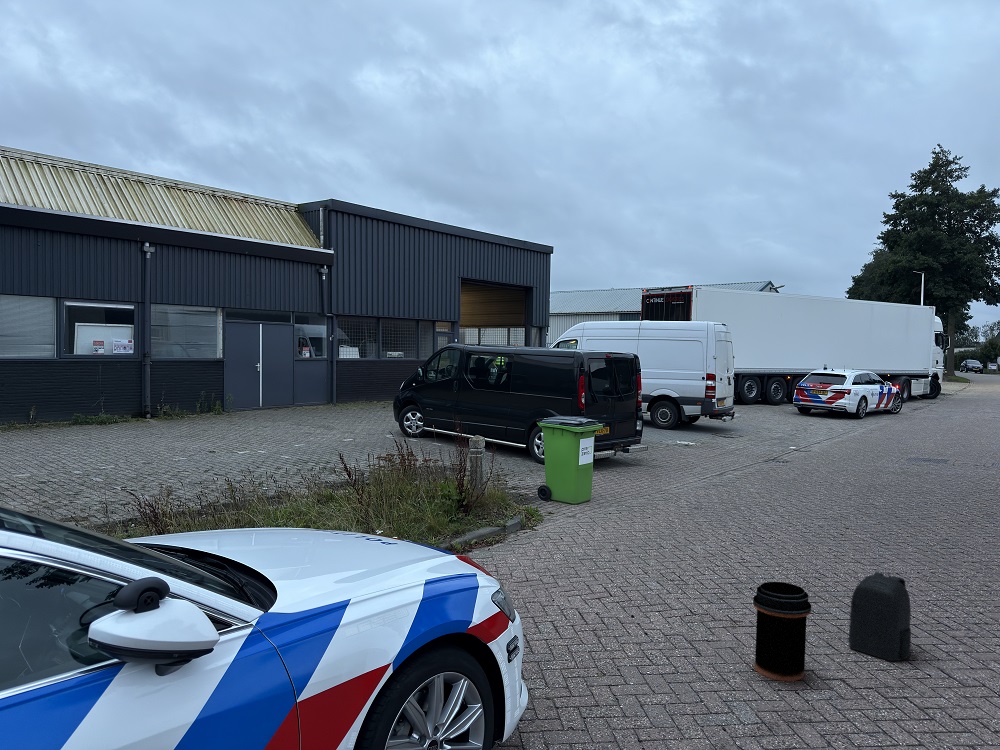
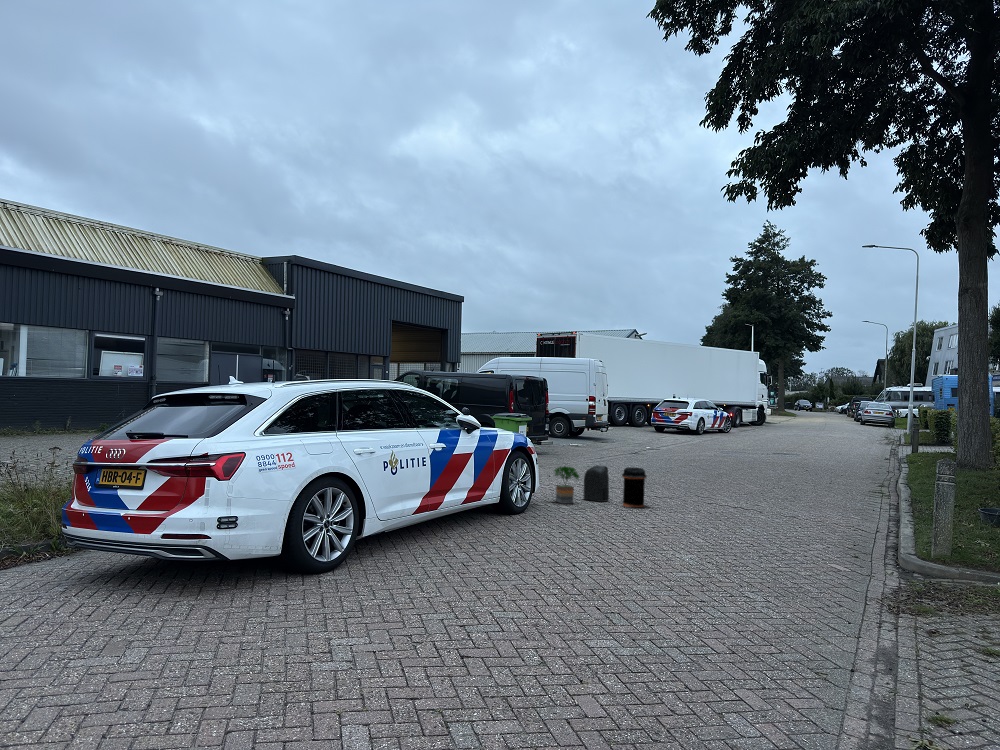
potted tree: none [599,570,657,657] -> present [554,466,579,504]
backpack: present [848,572,911,661] -> present [584,465,609,502]

